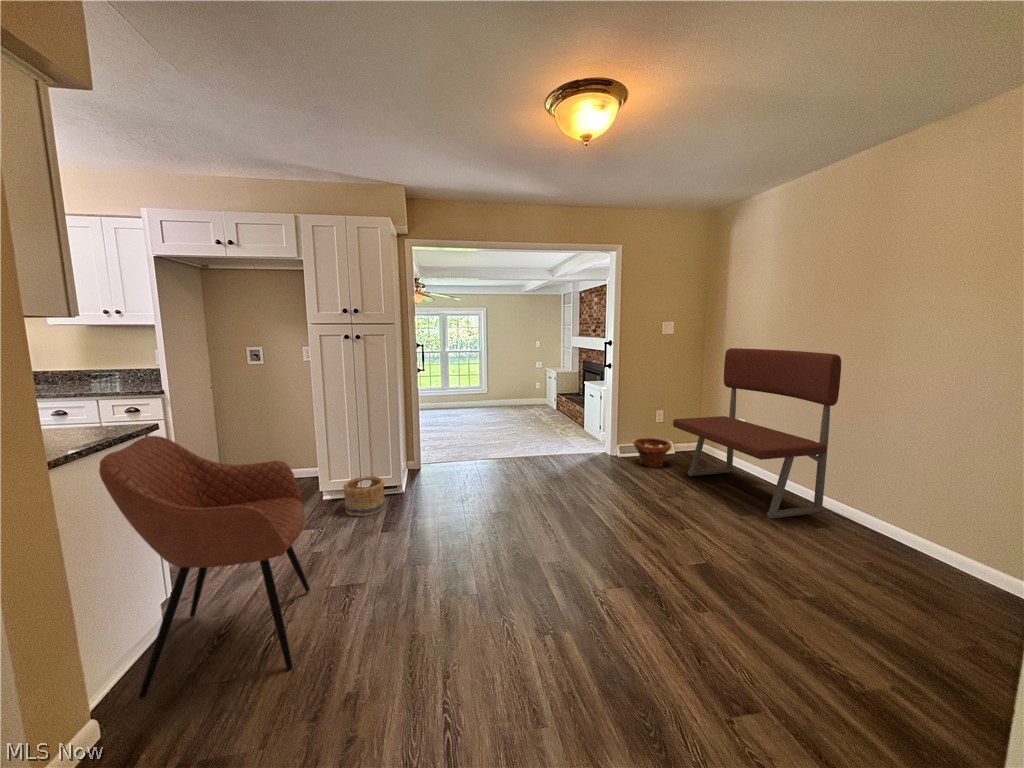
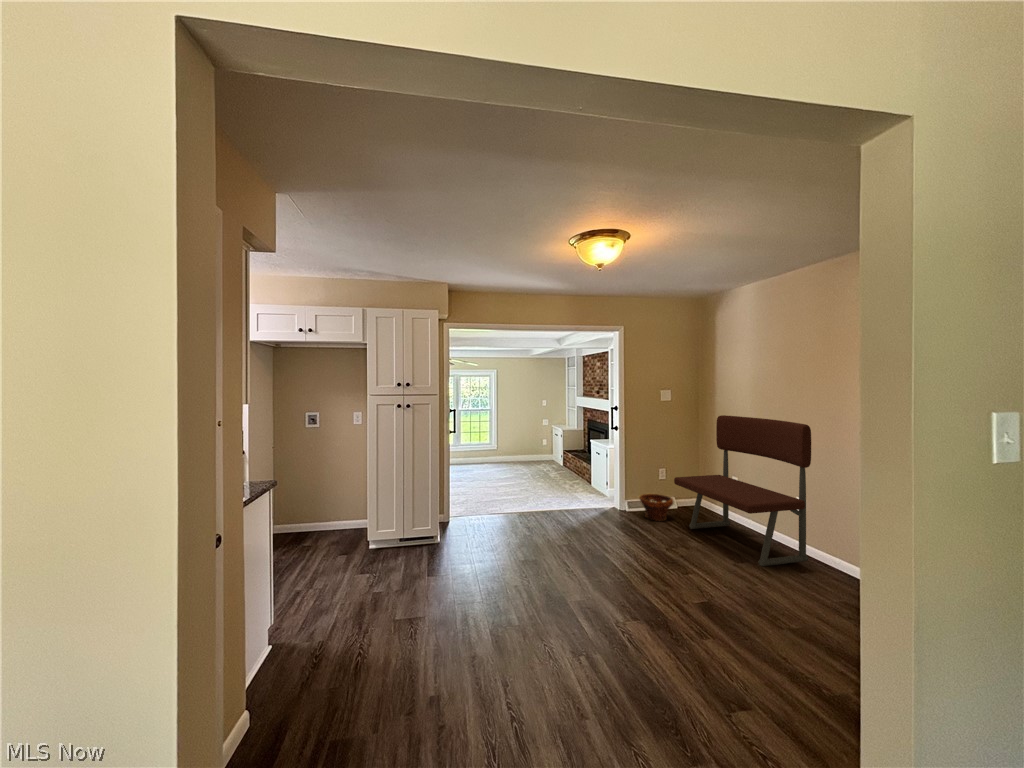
armchair: present [99,436,310,699] -> none [261,491,388,700]
basket: present [343,476,385,516] -> none [391,527,426,563]

